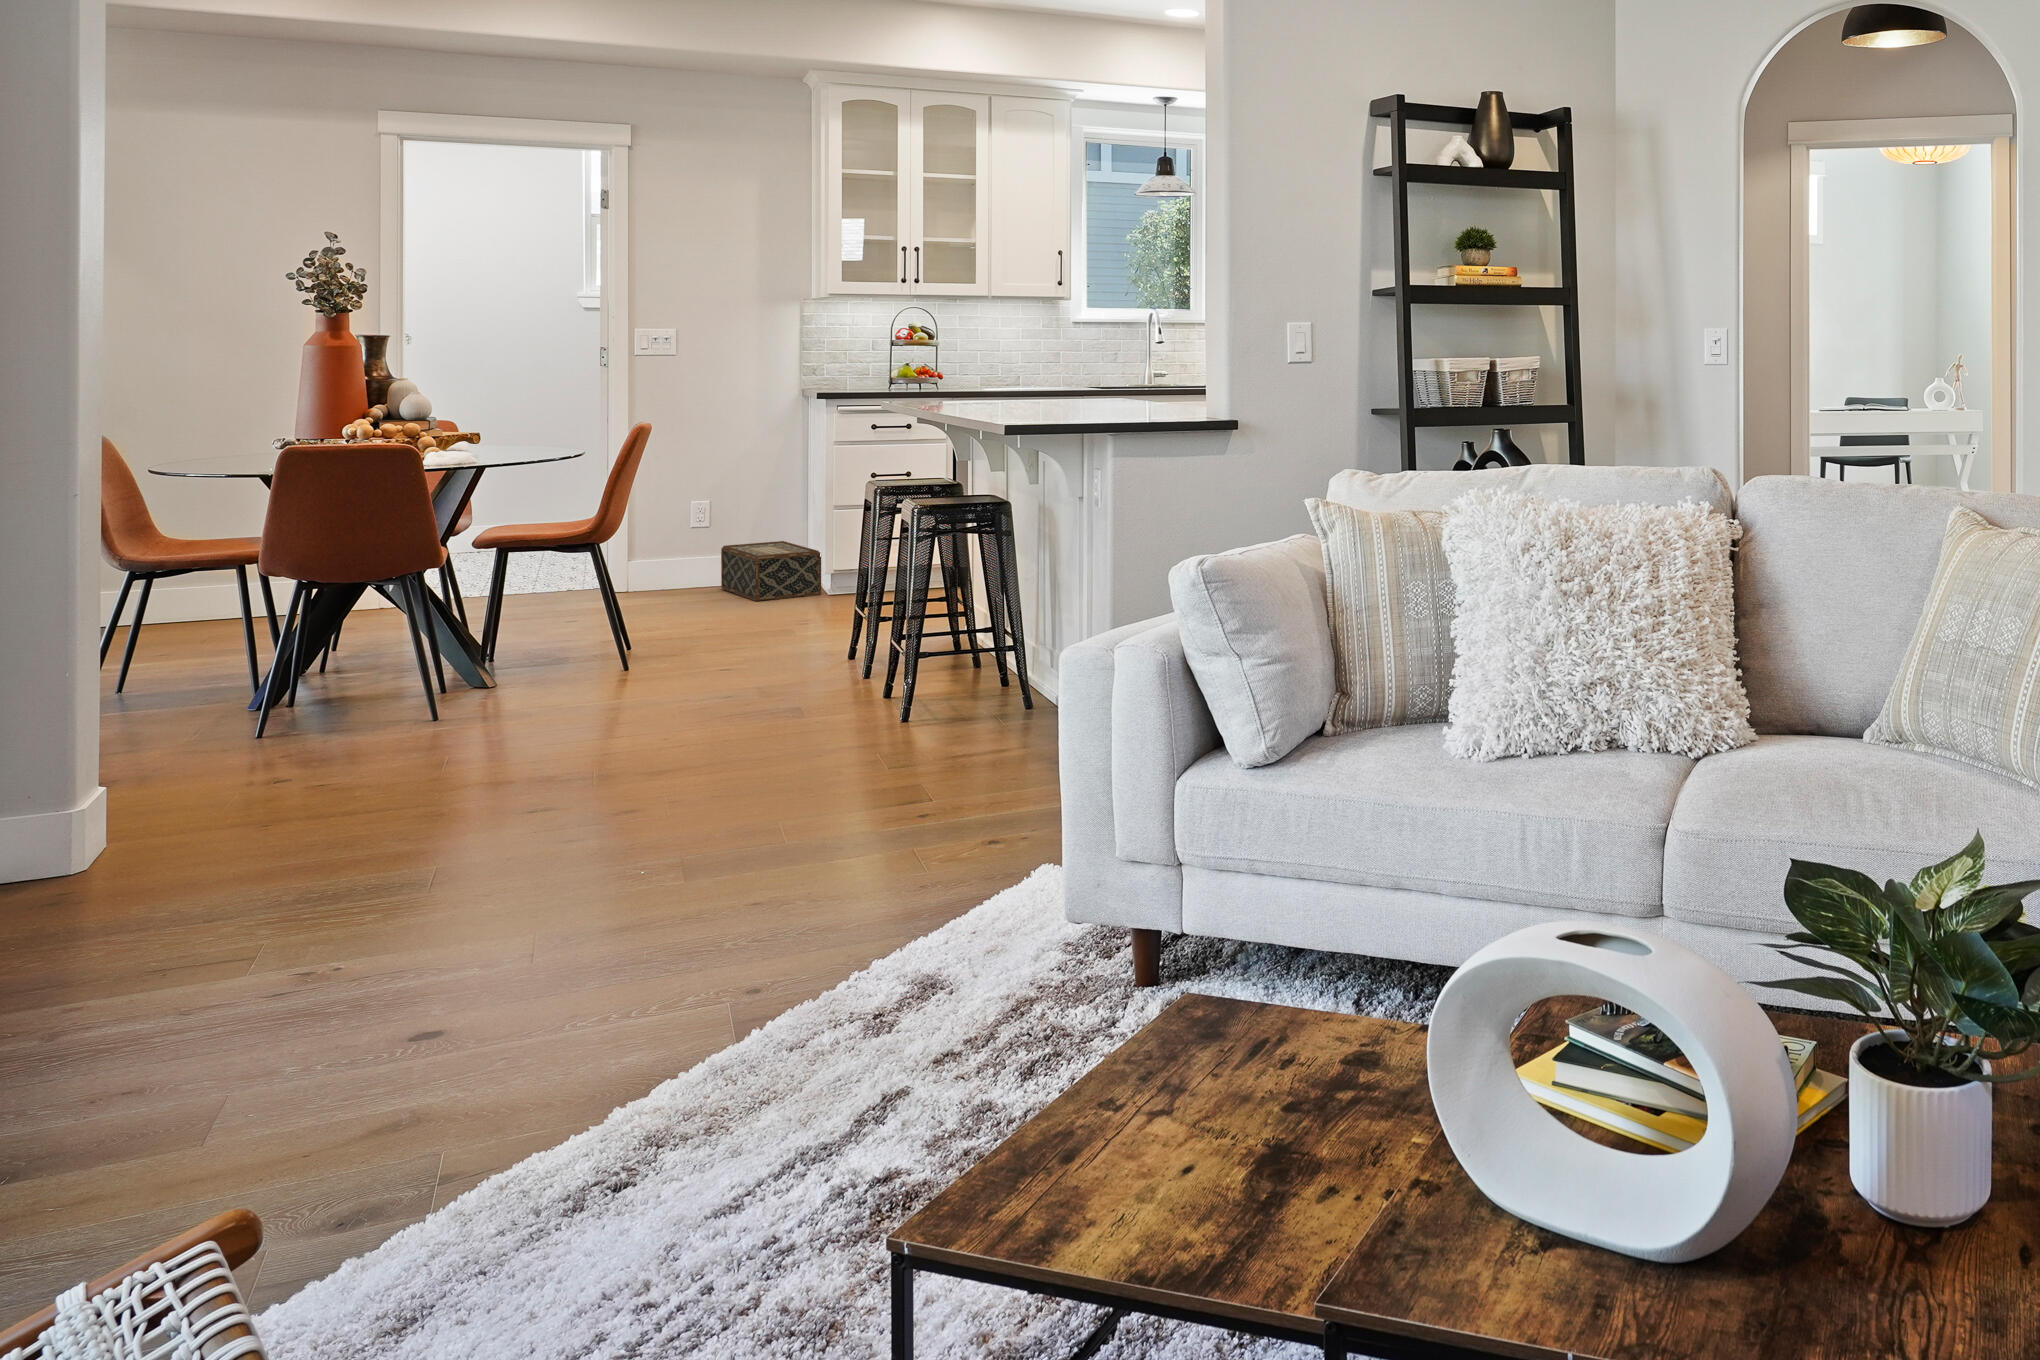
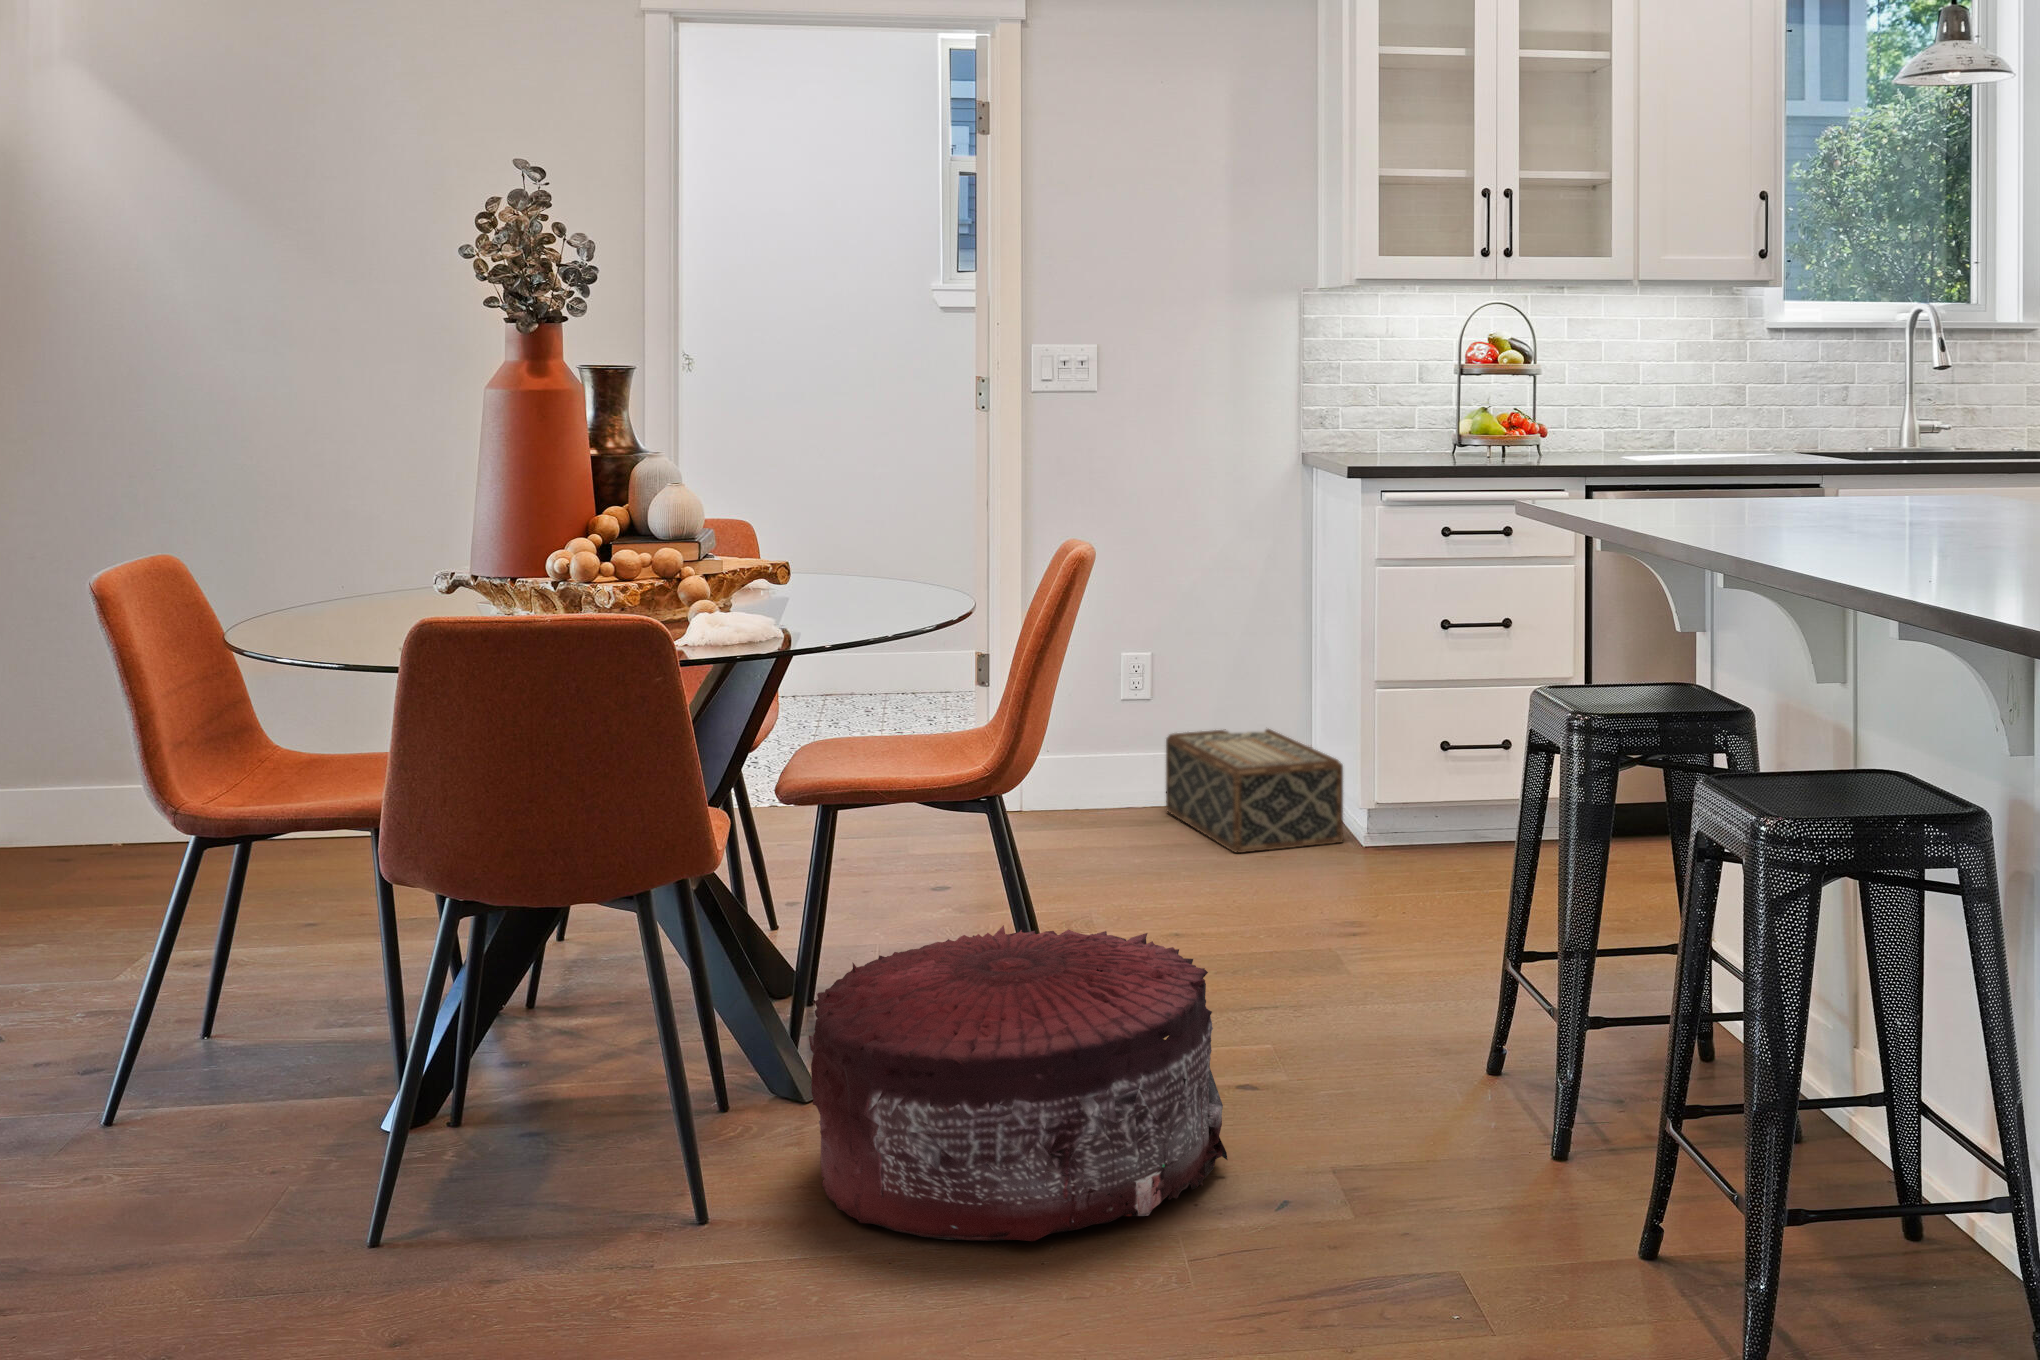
pouf: none [492,594,704,711] -> present [809,925,1228,1241]

